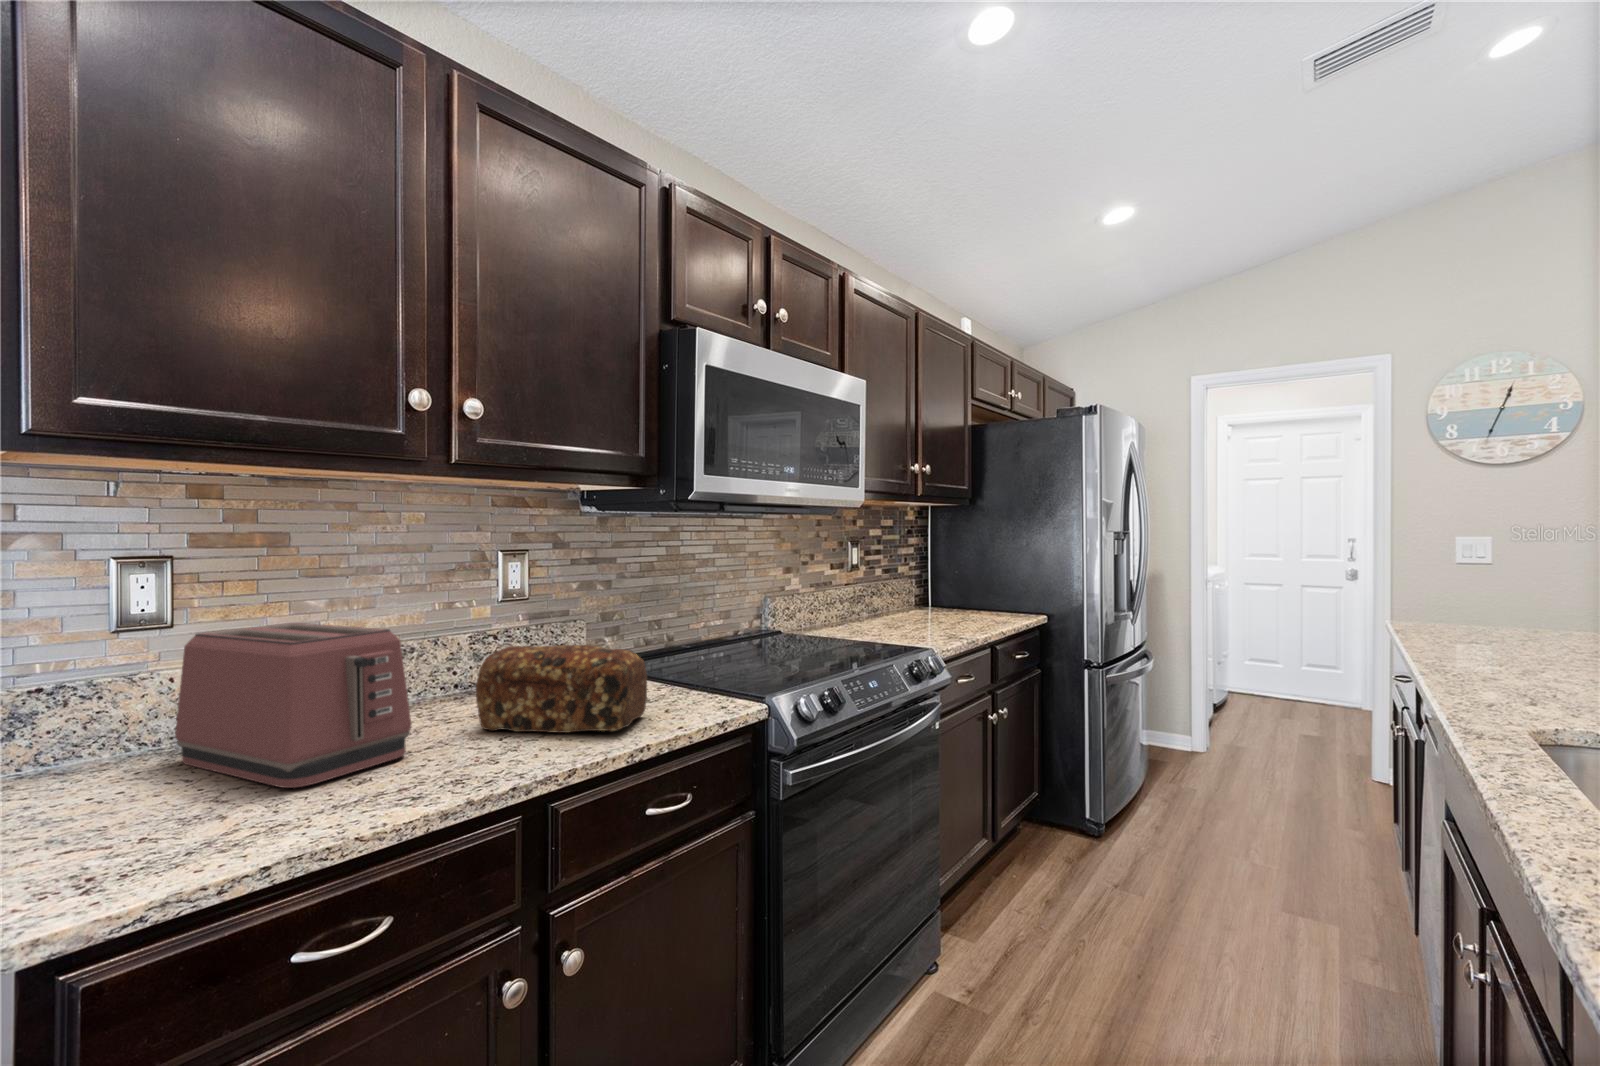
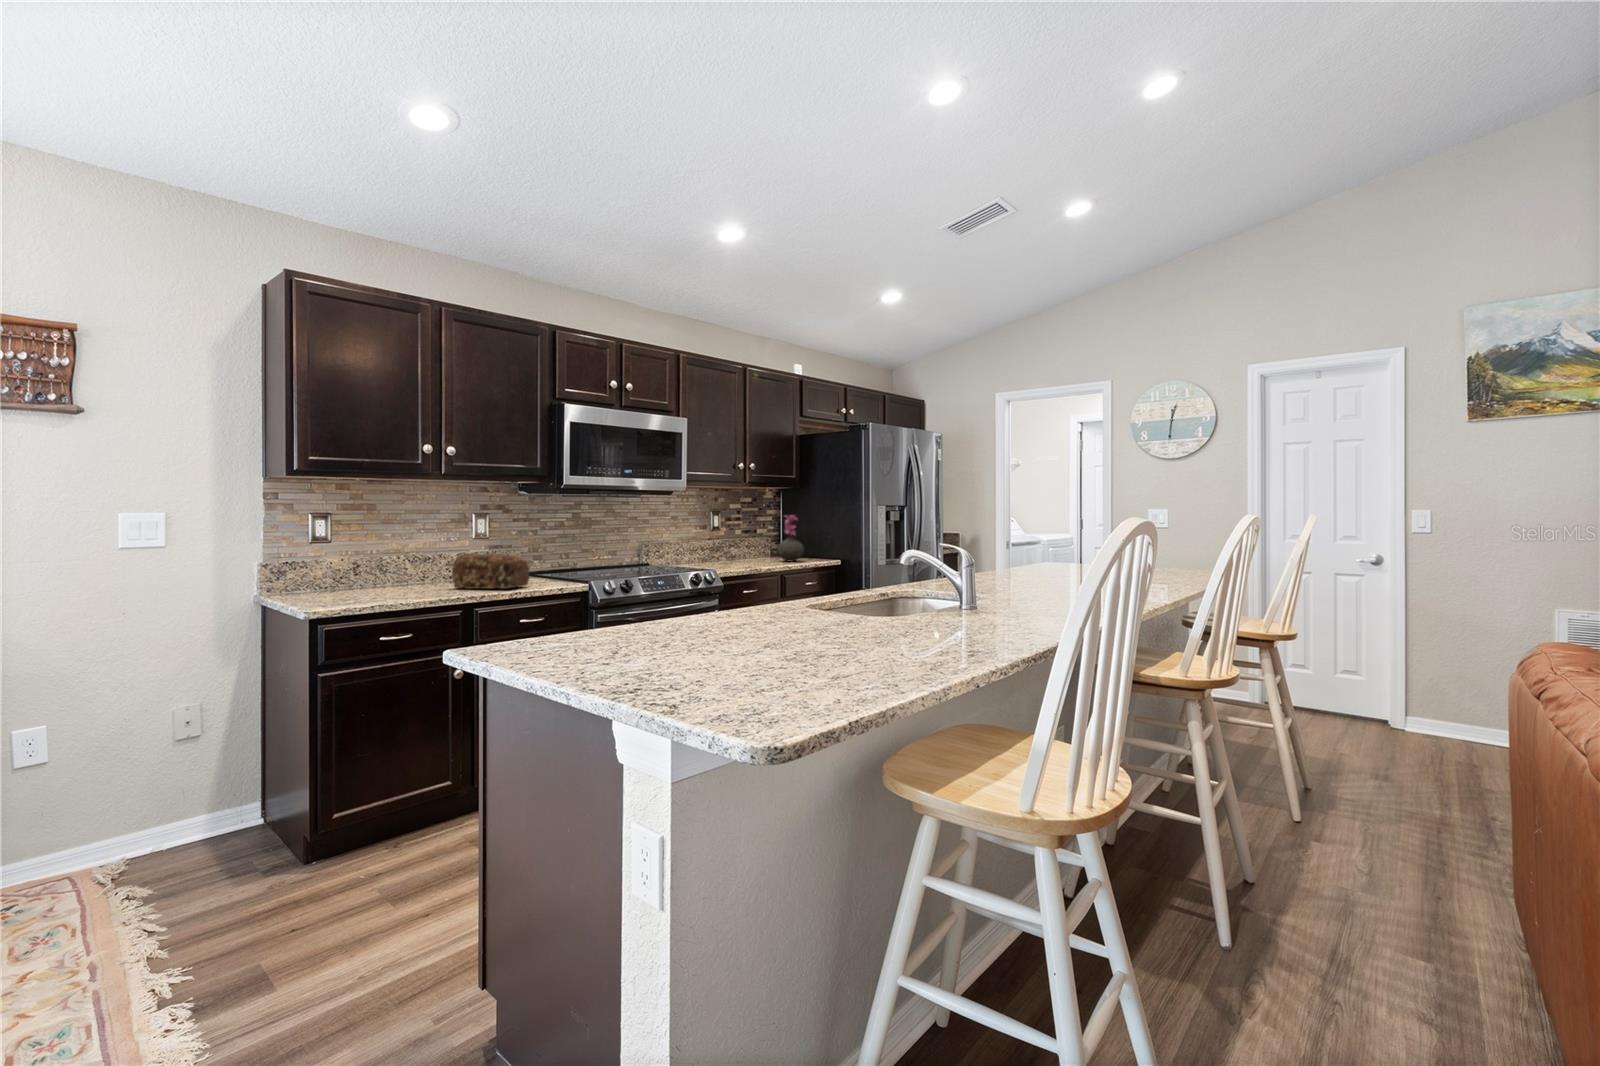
vase: none [948,545,990,618] -> present [778,515,804,561]
toaster: present [175,623,411,788] -> none [335,542,424,596]

